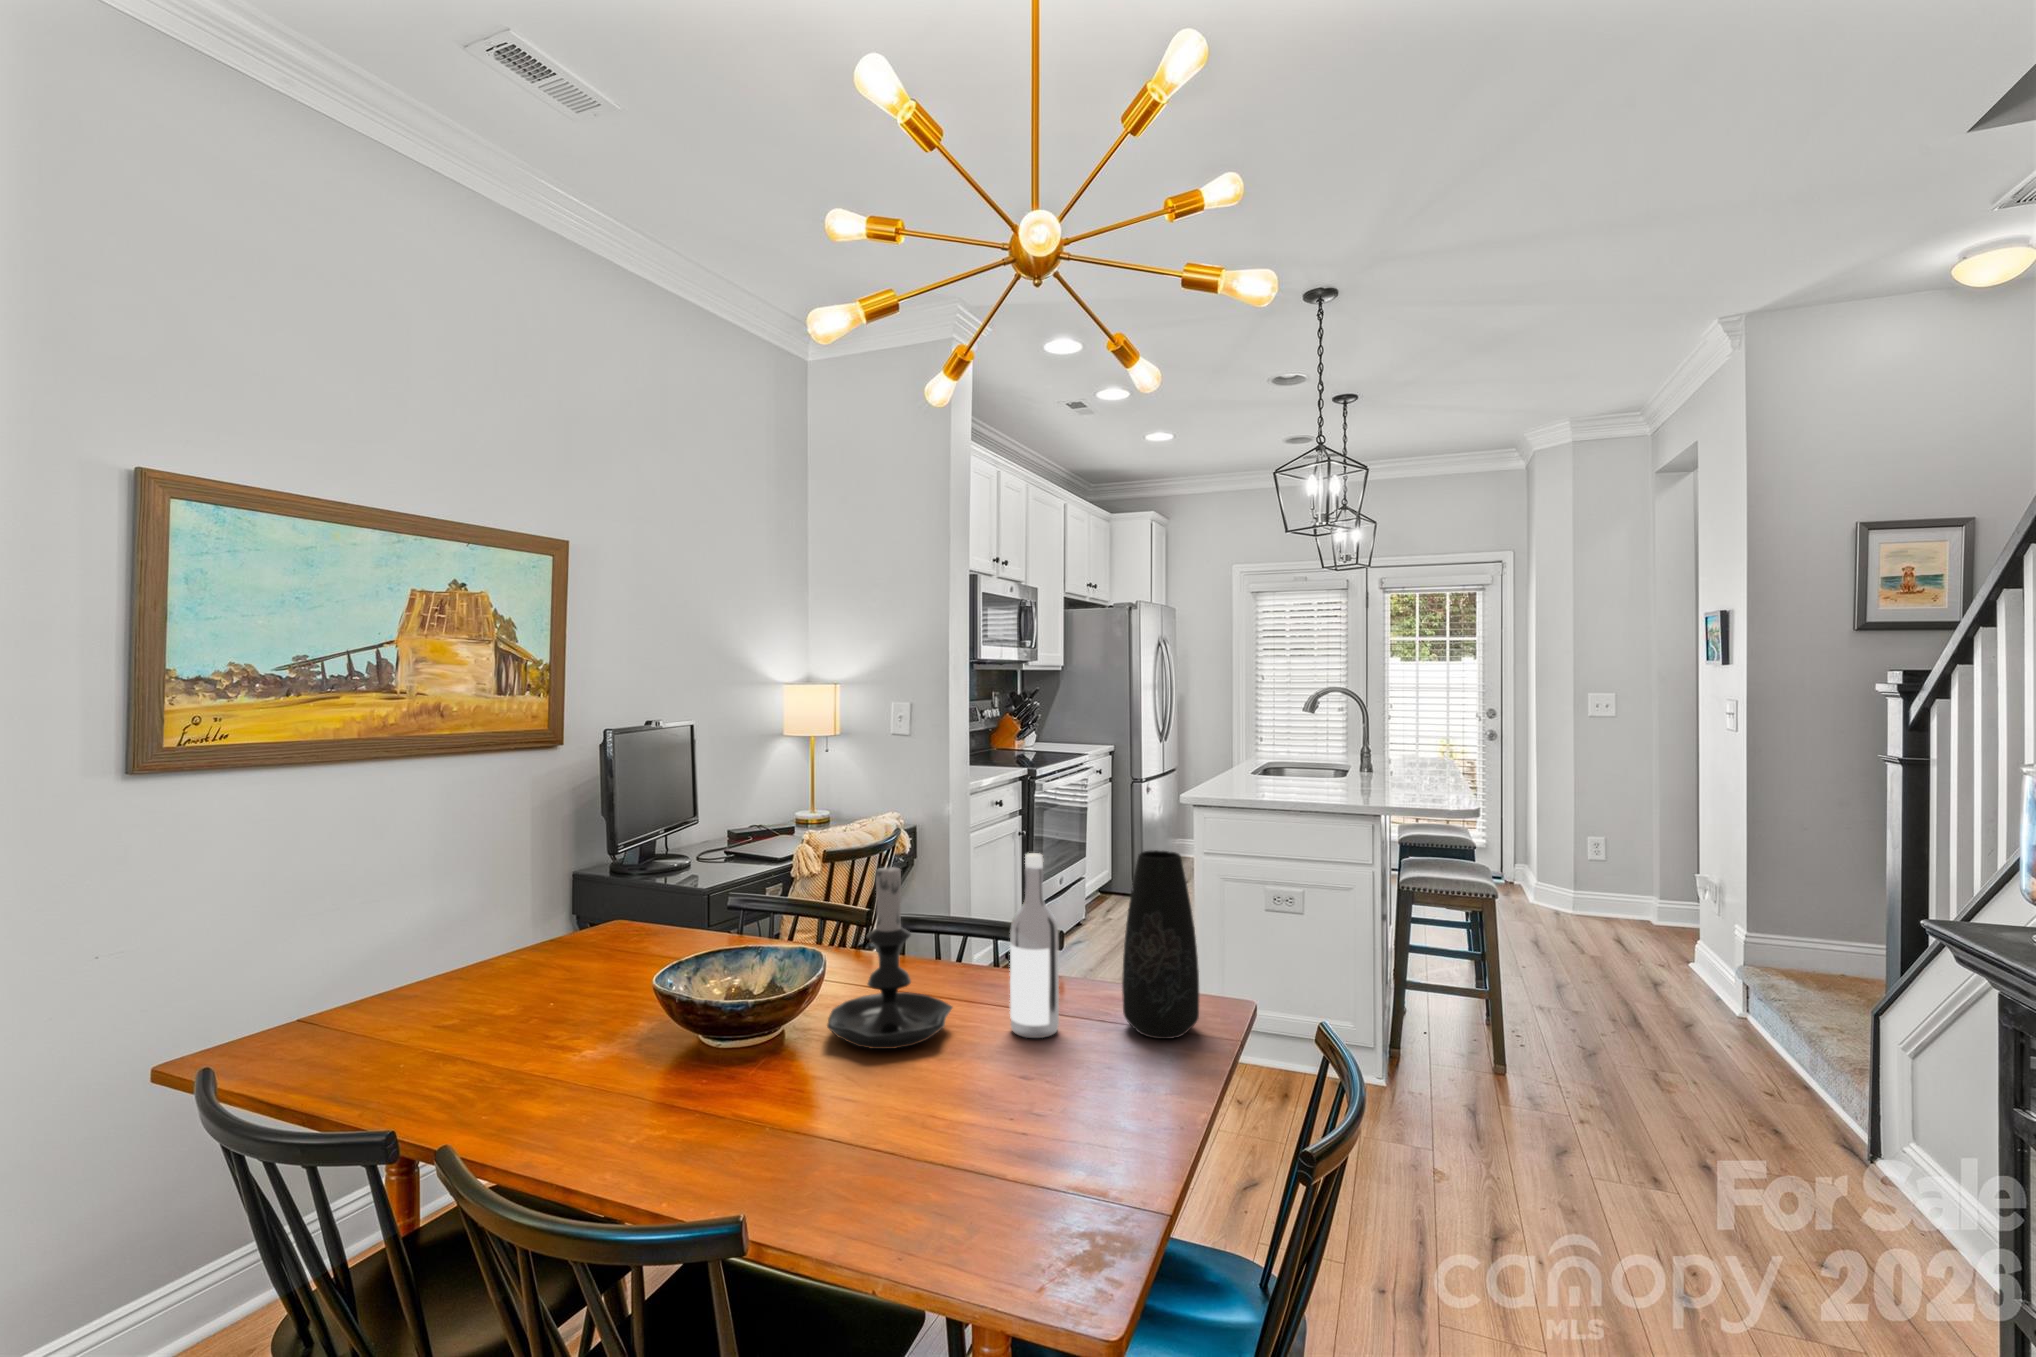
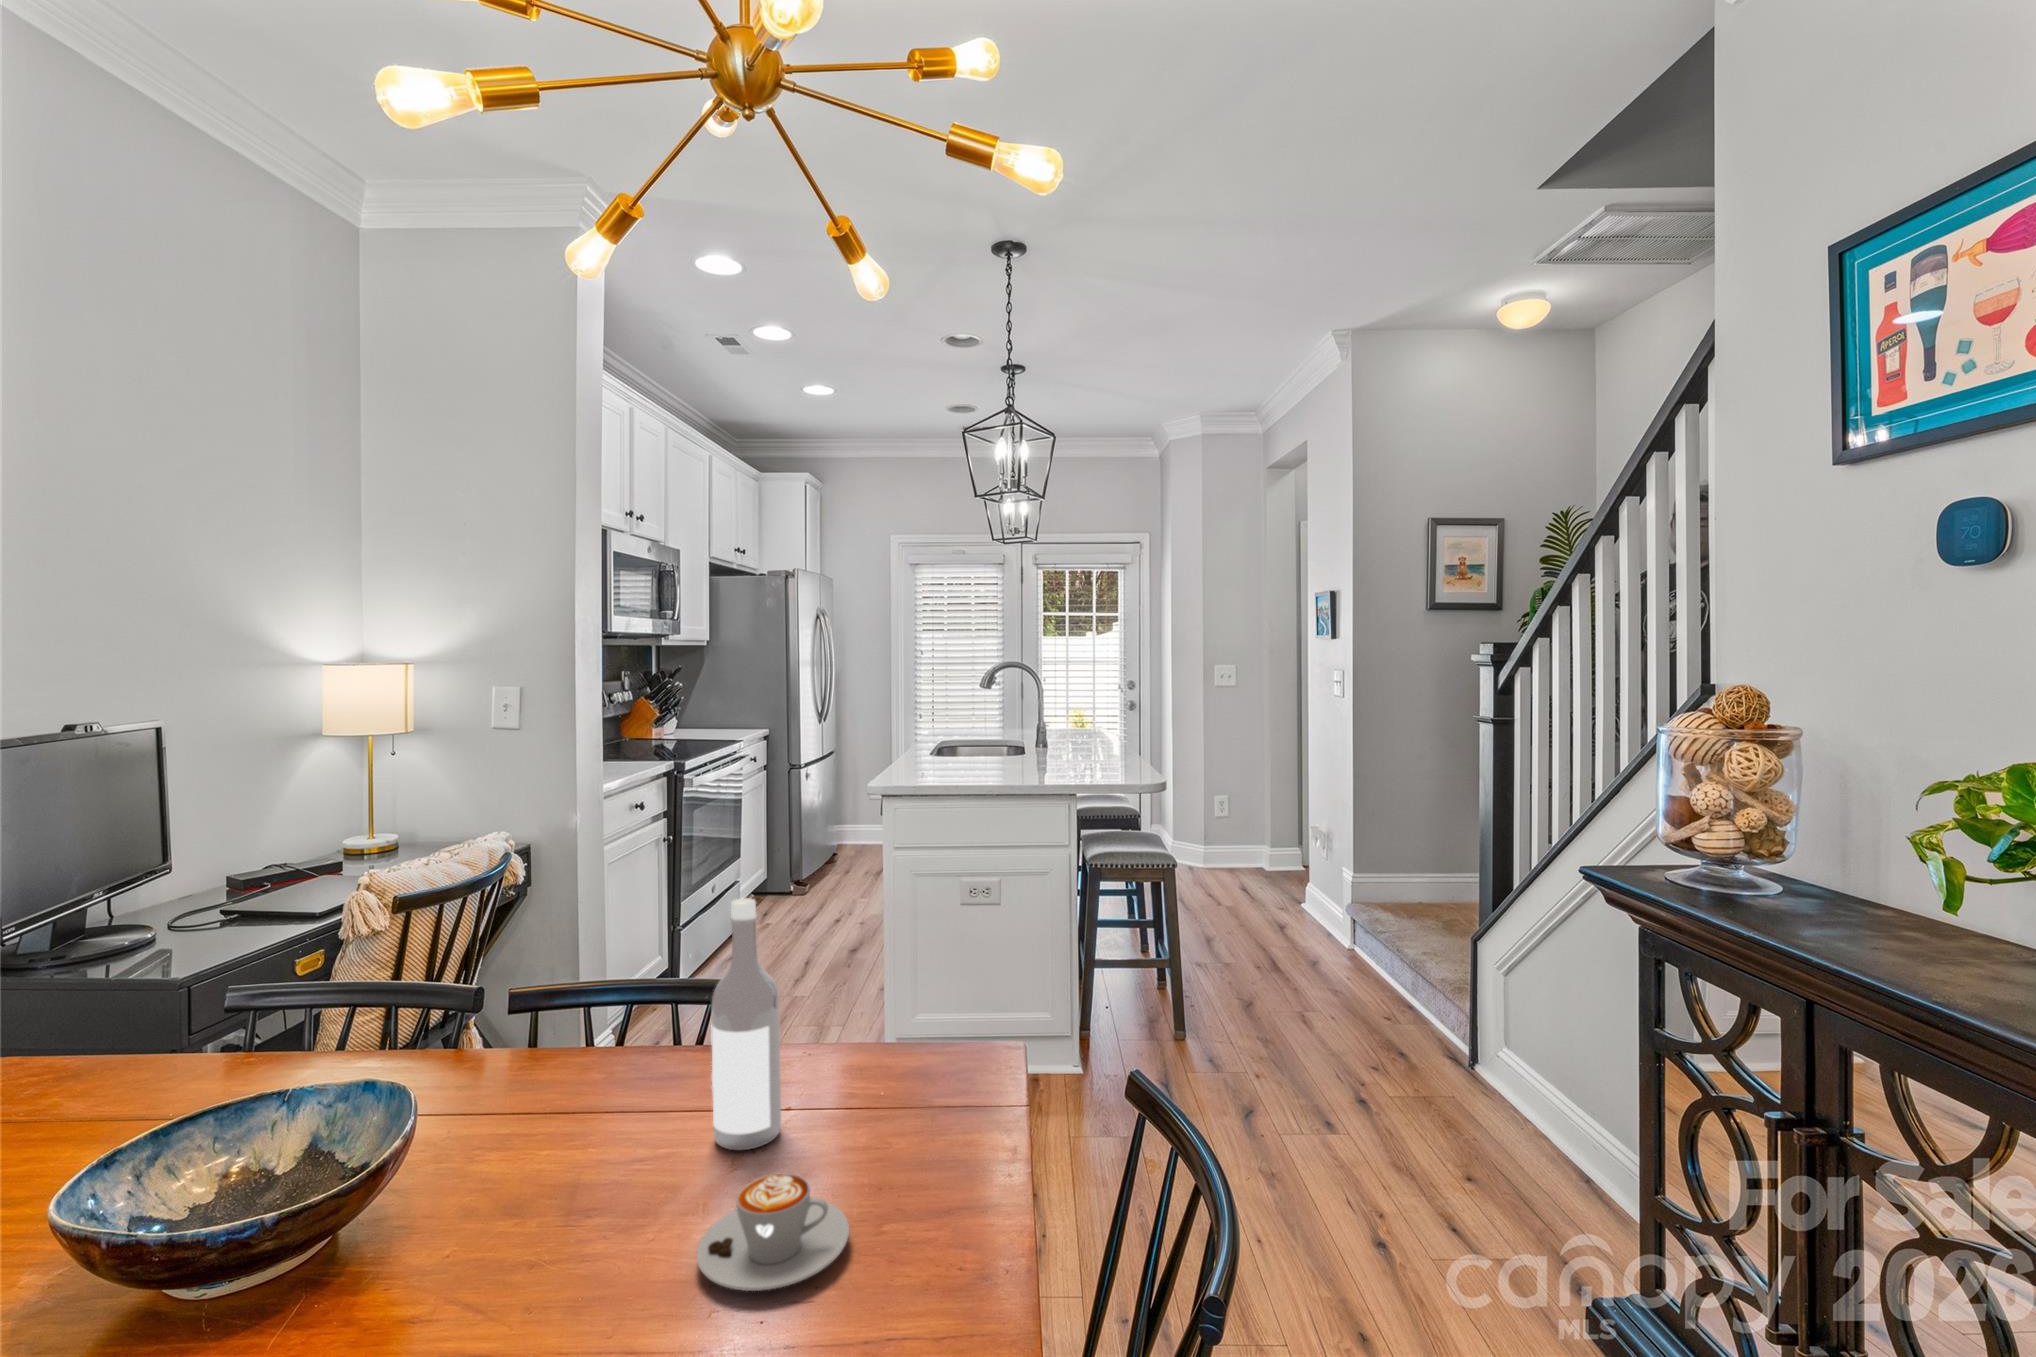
vase: present [1122,850,1199,1039] -> none [864,877,958,1117]
candle holder: present [827,858,952,1049] -> none [423,928,628,1222]
coffee cup: none [984,1045,1090,1114] -> present [697,1173,849,1291]

